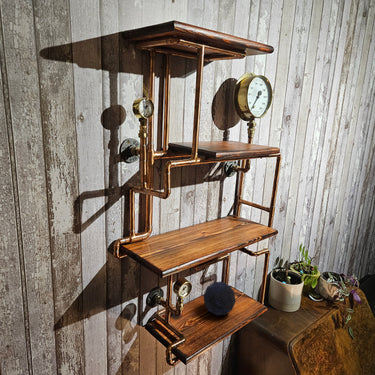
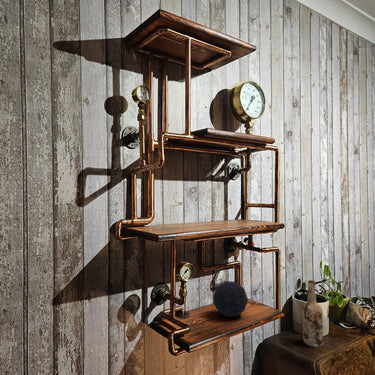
wine bottle: none [277,271,298,327] -> present [302,280,323,347]

